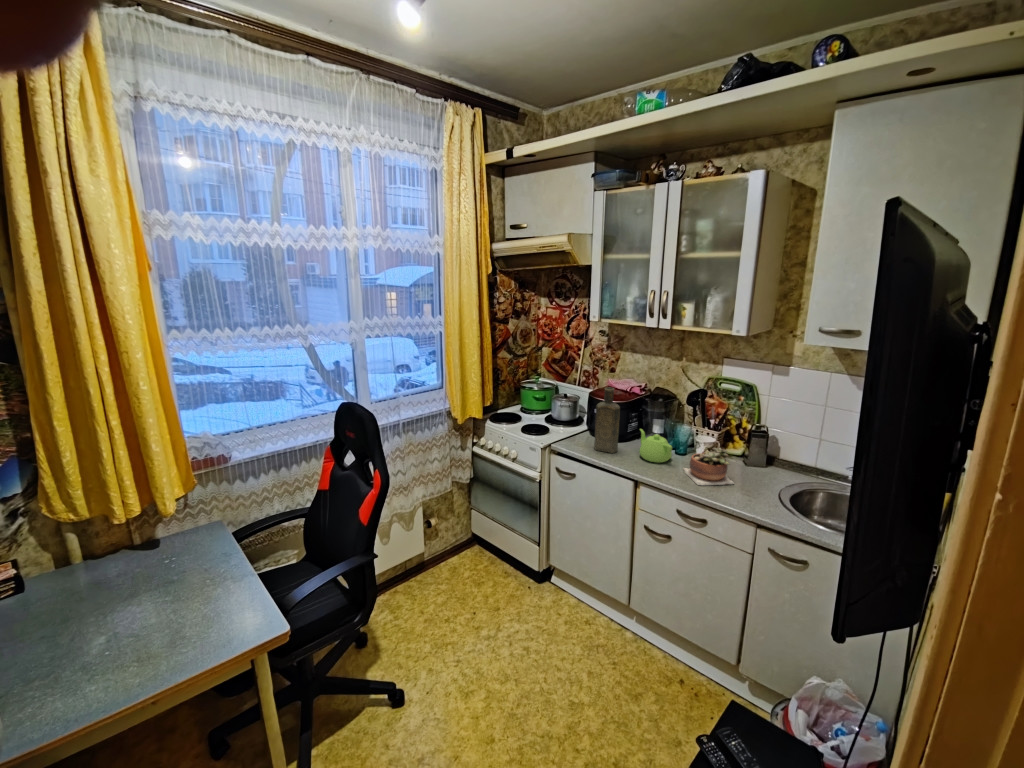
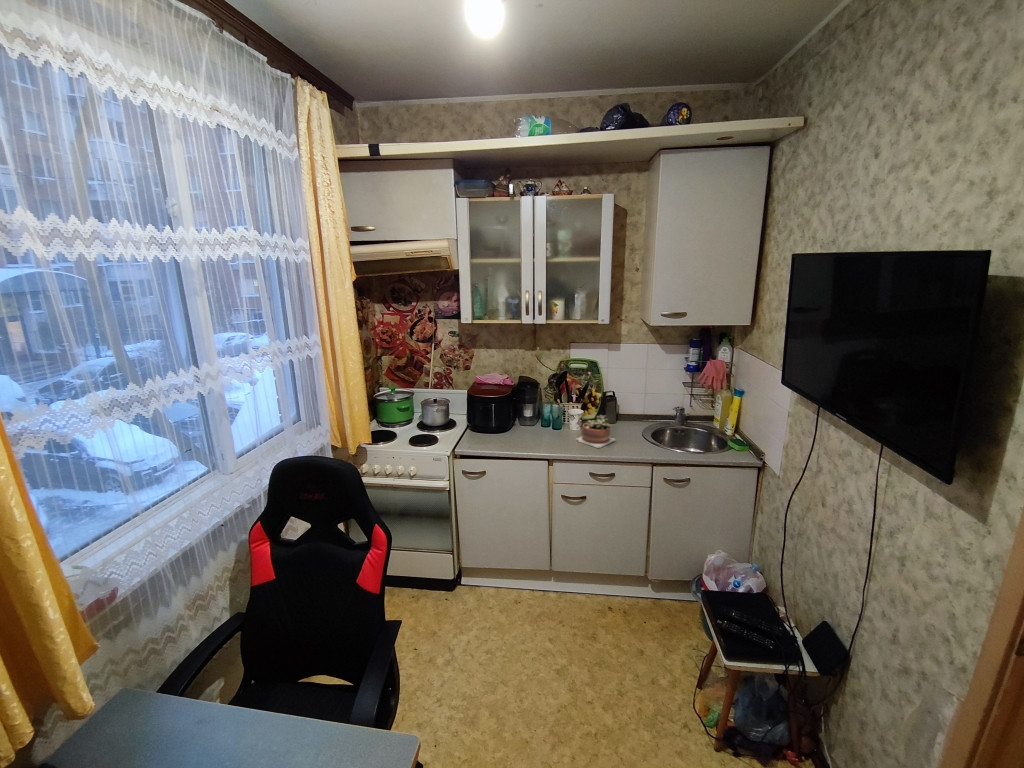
bottle: present [594,387,620,453] -> none [490,383,516,444]
teapot: present [639,429,672,463] -> none [528,415,564,441]

